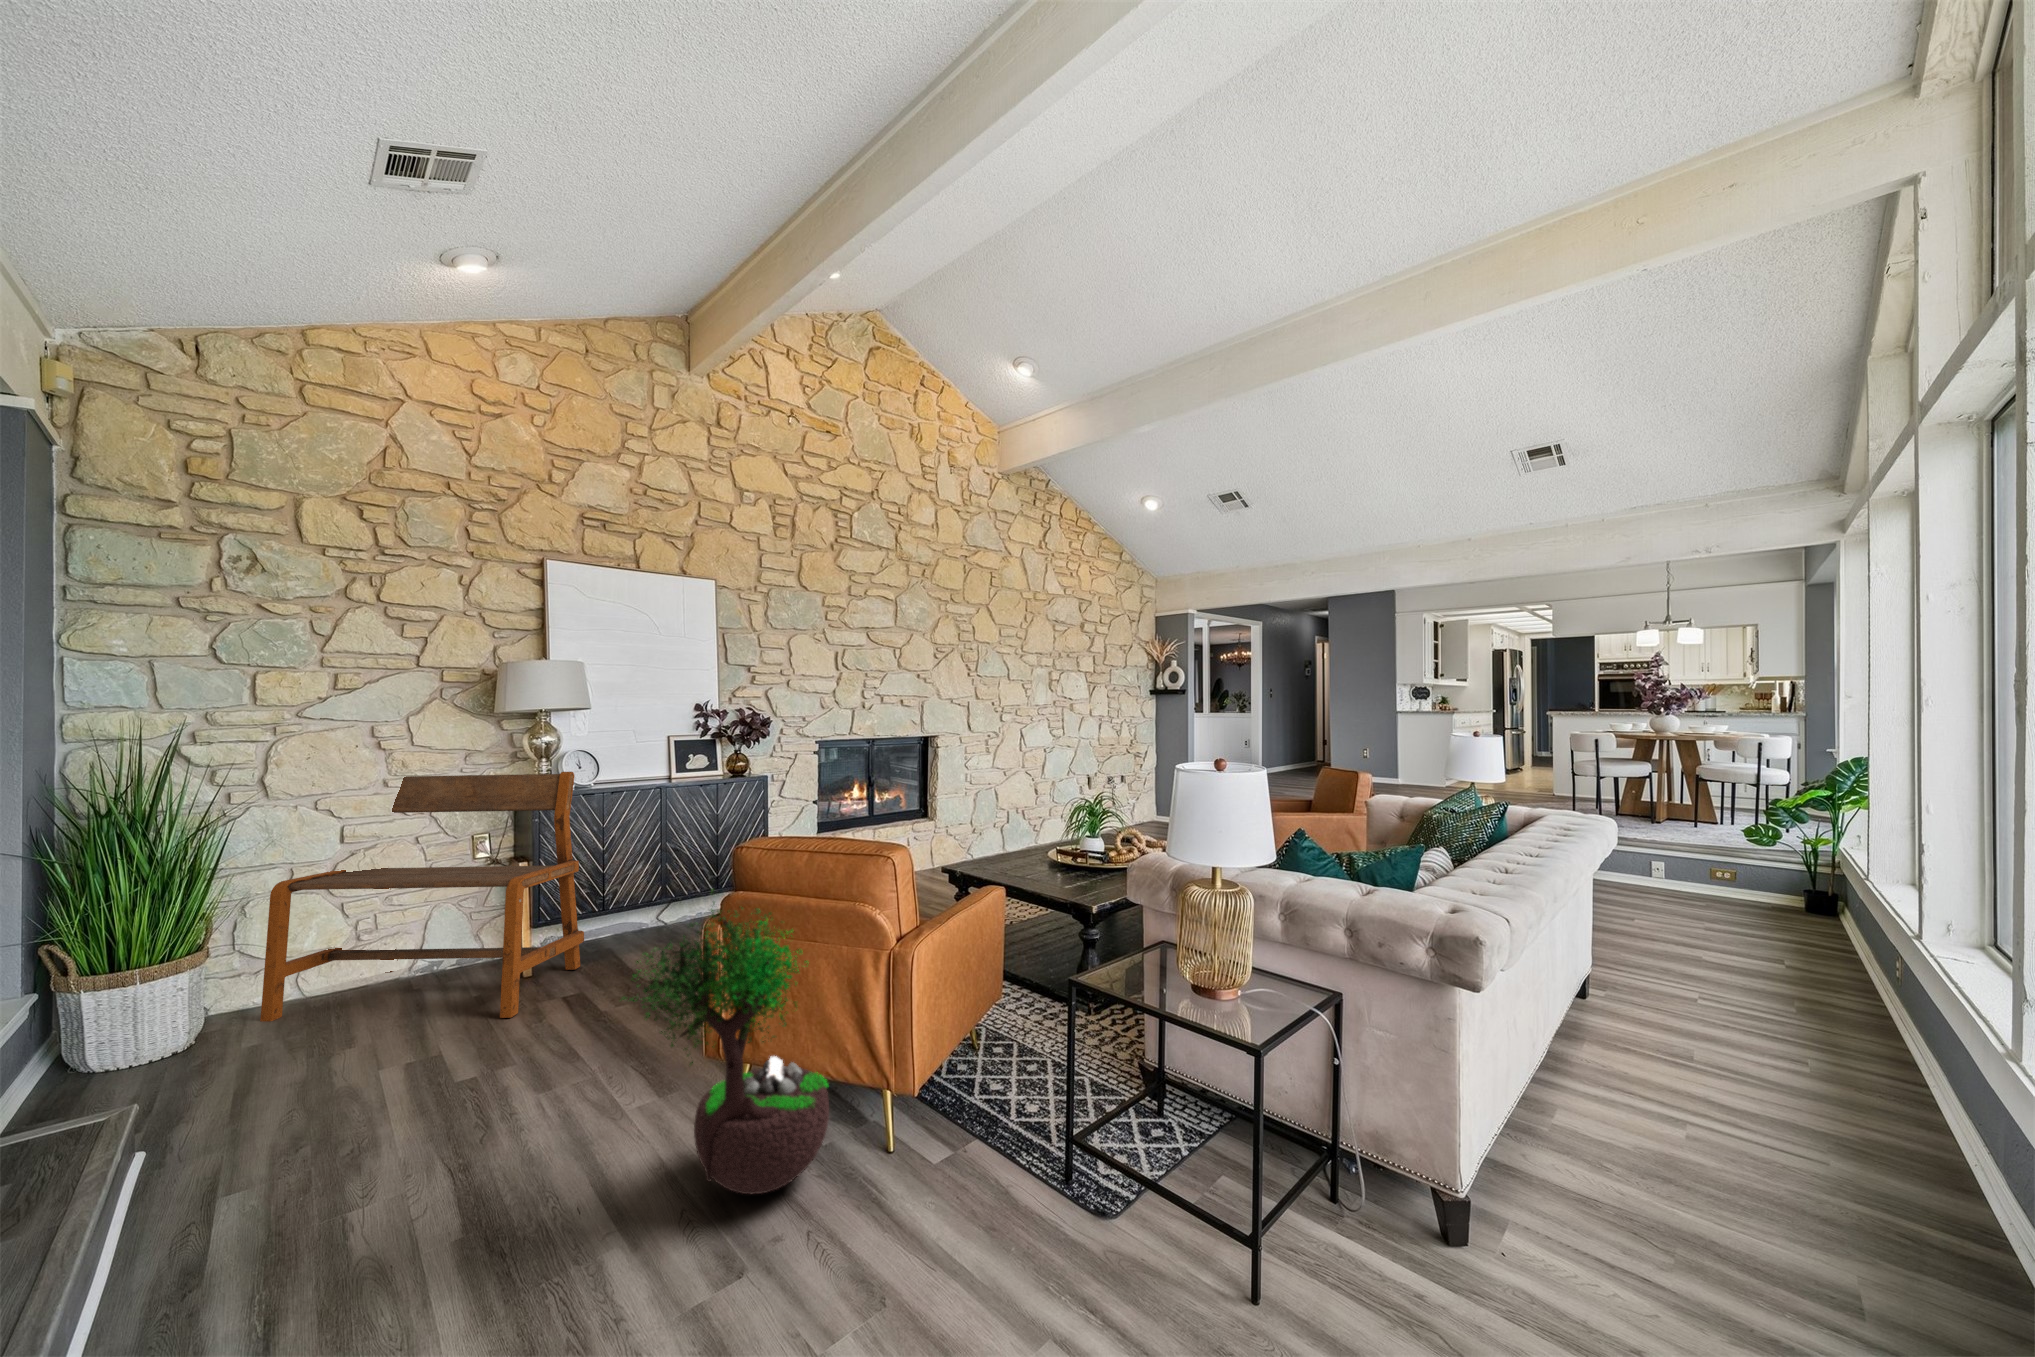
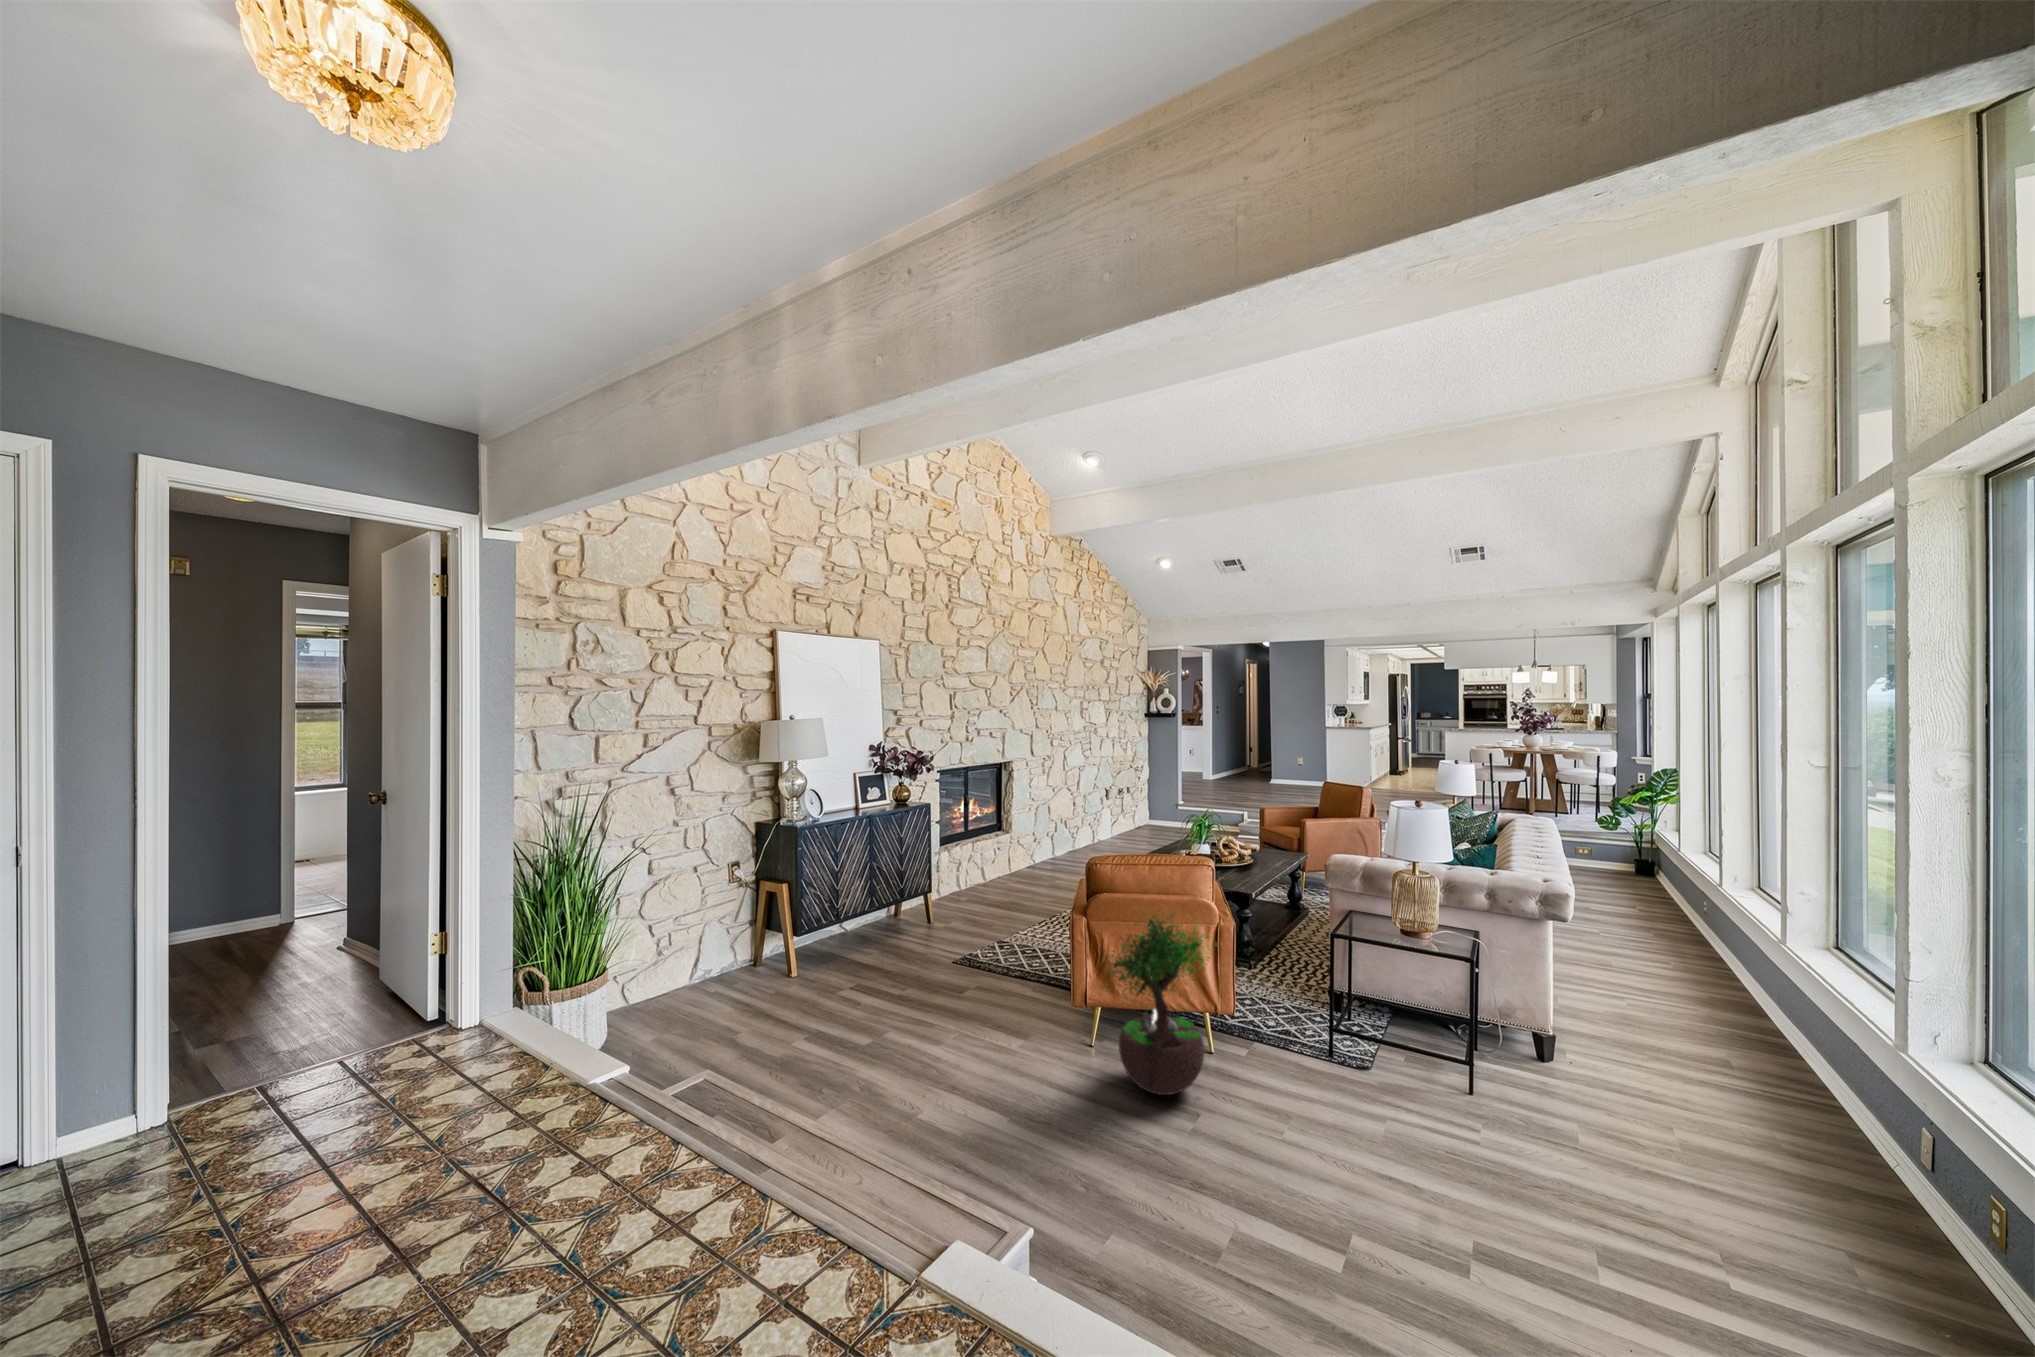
bench: present [260,772,584,1021] -> none [627,809,841,1023]

